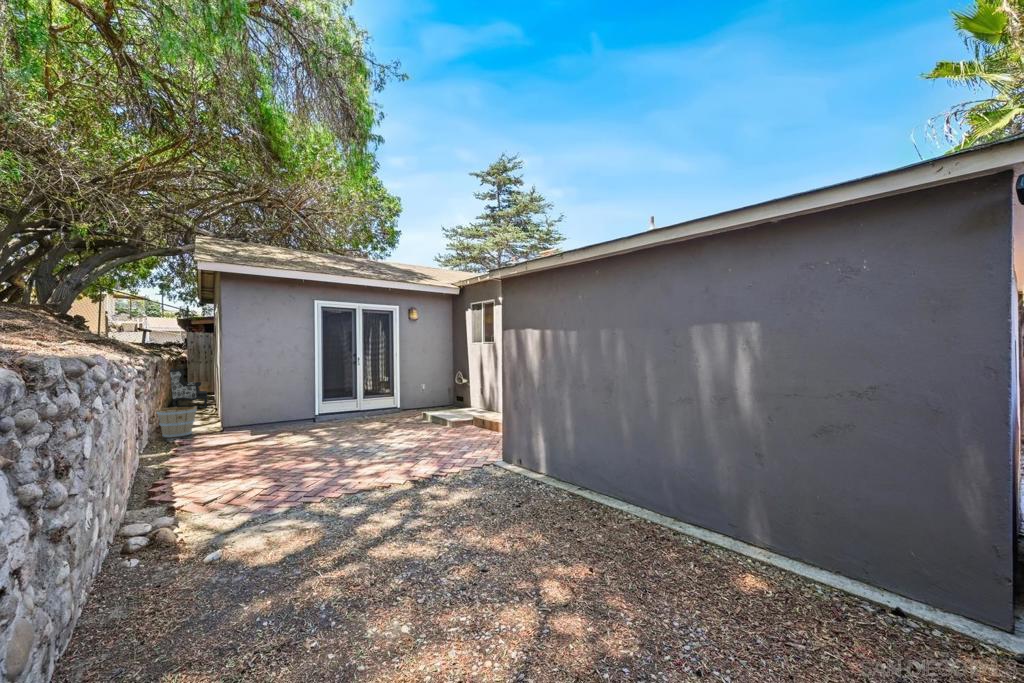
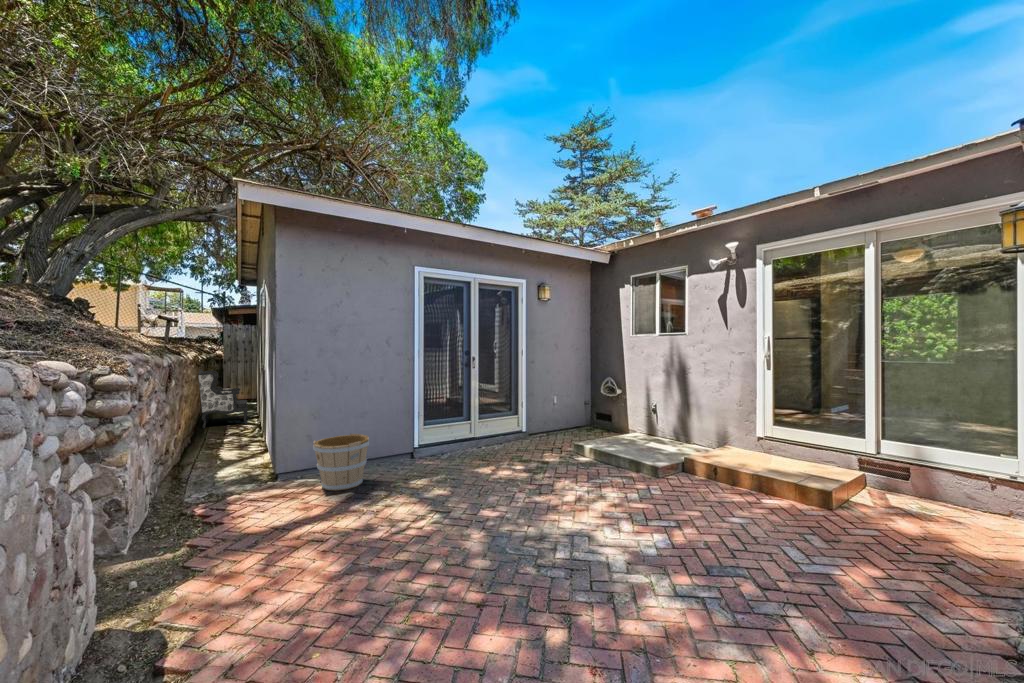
wooden bucket: present [157,406,197,438] -> present [313,434,370,491]

